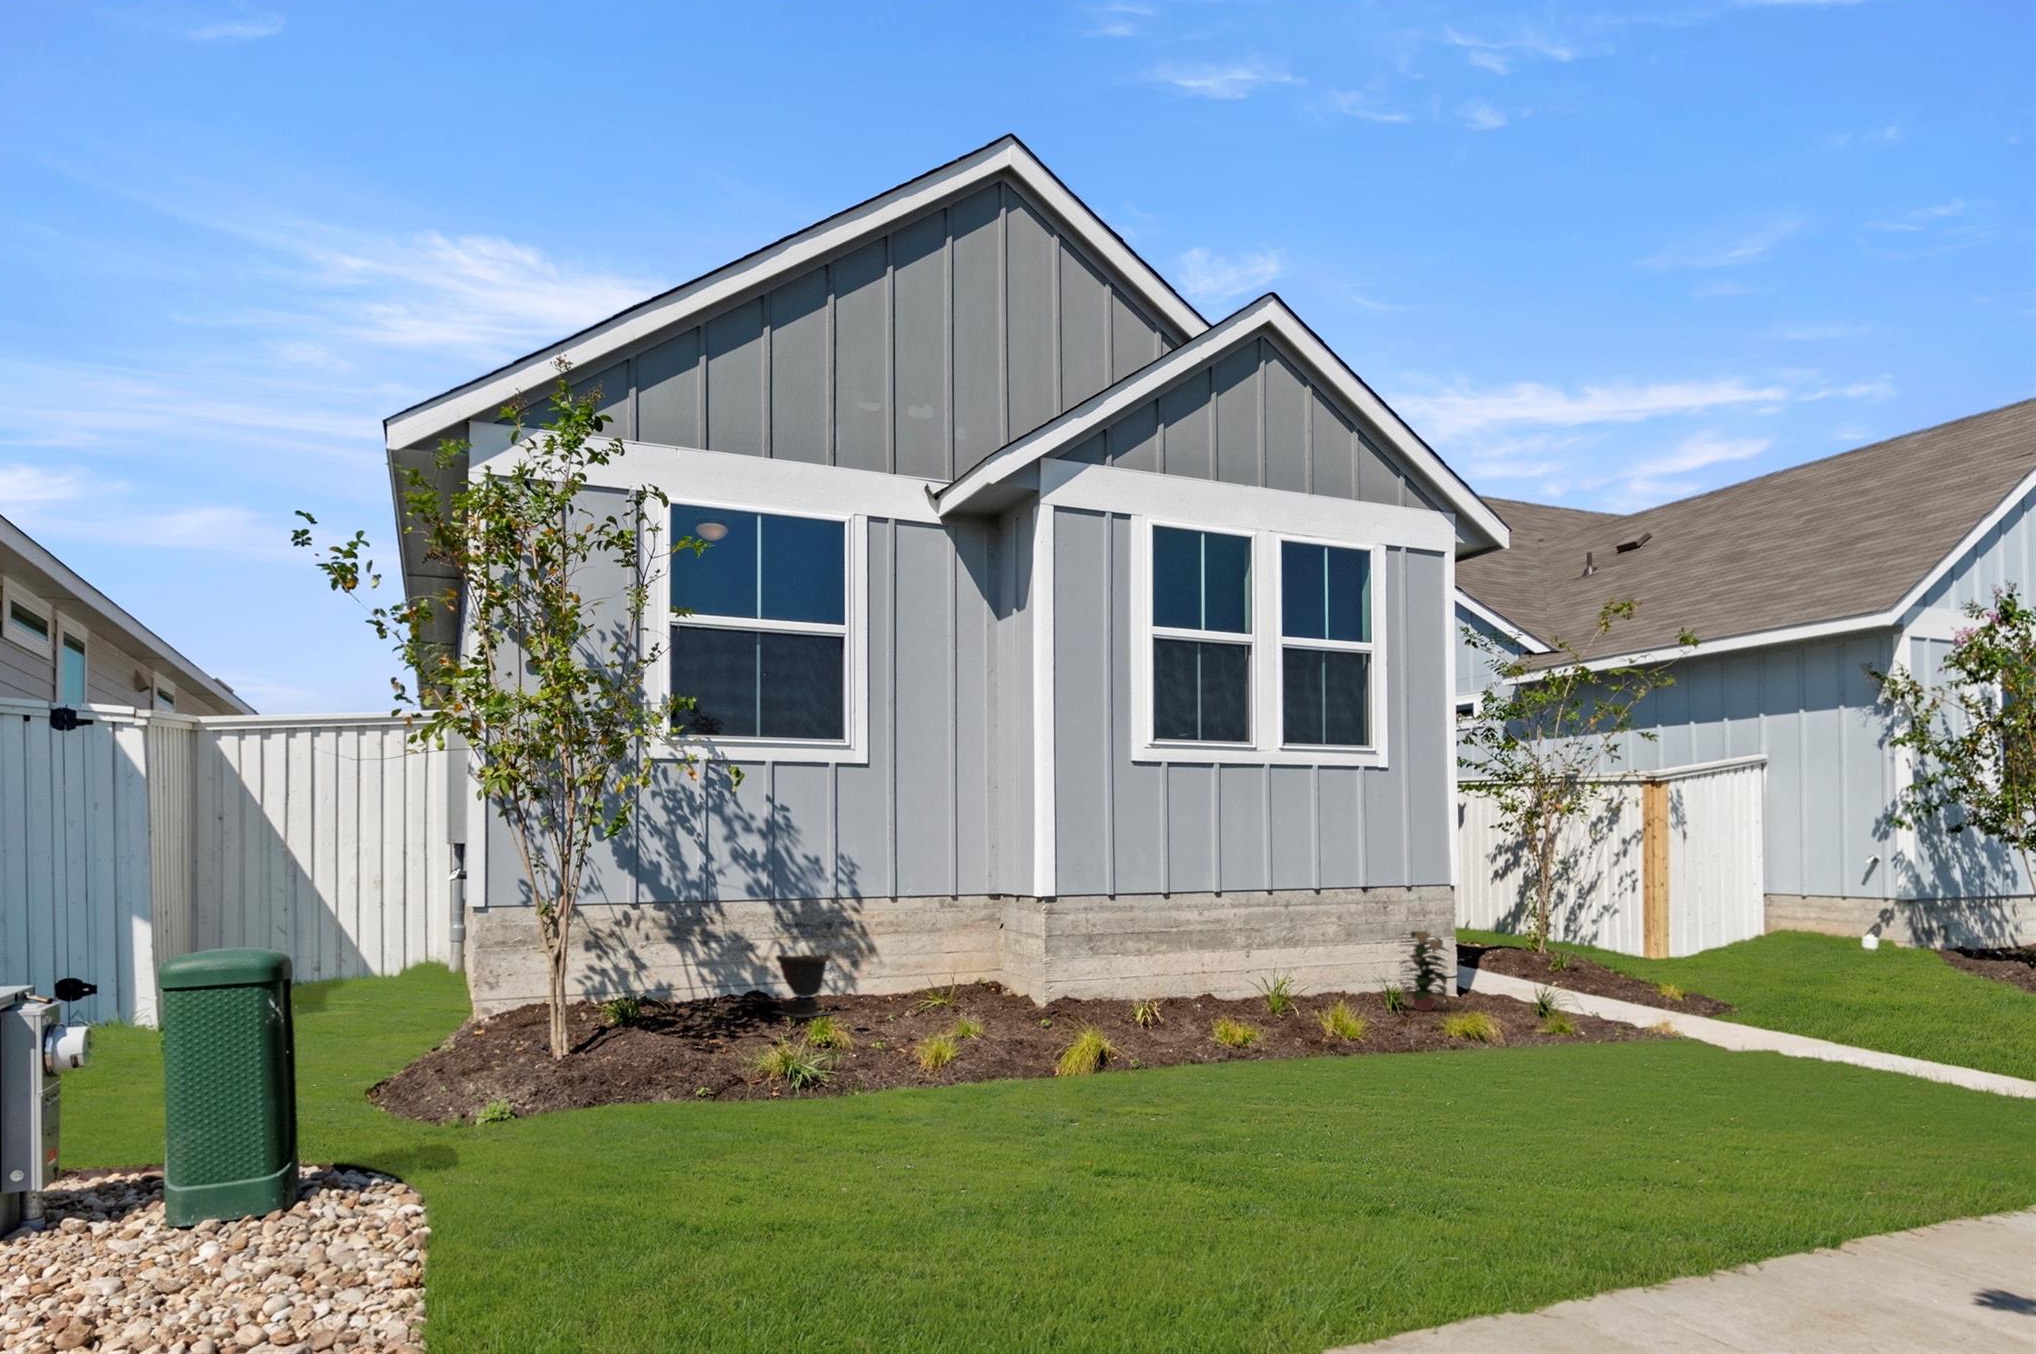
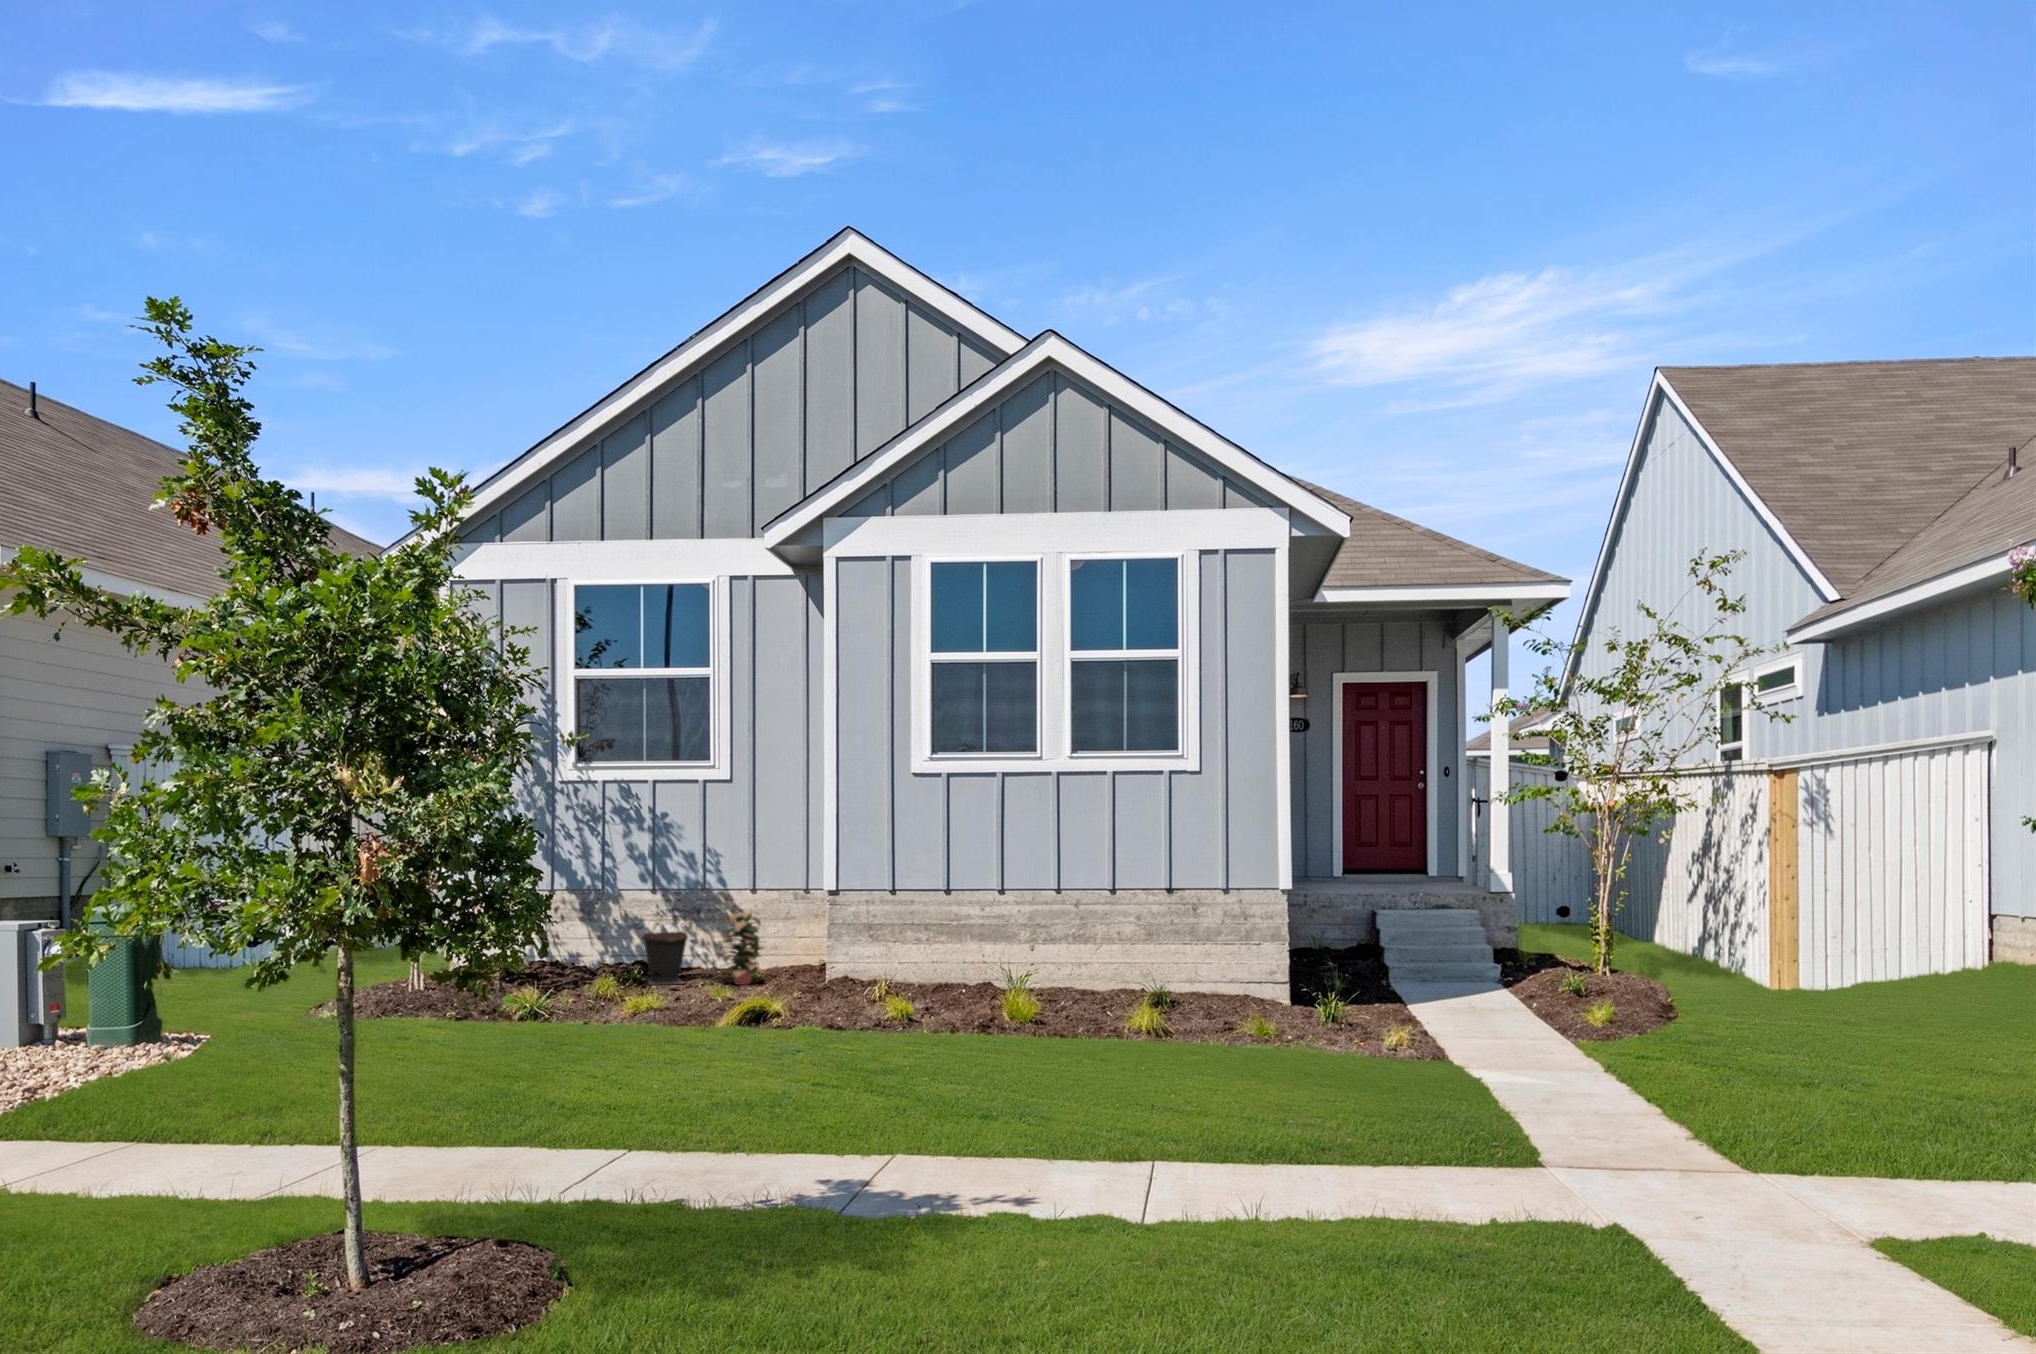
decorative plant: present [1398,931,1448,1011] -> present [723,913,764,985]

